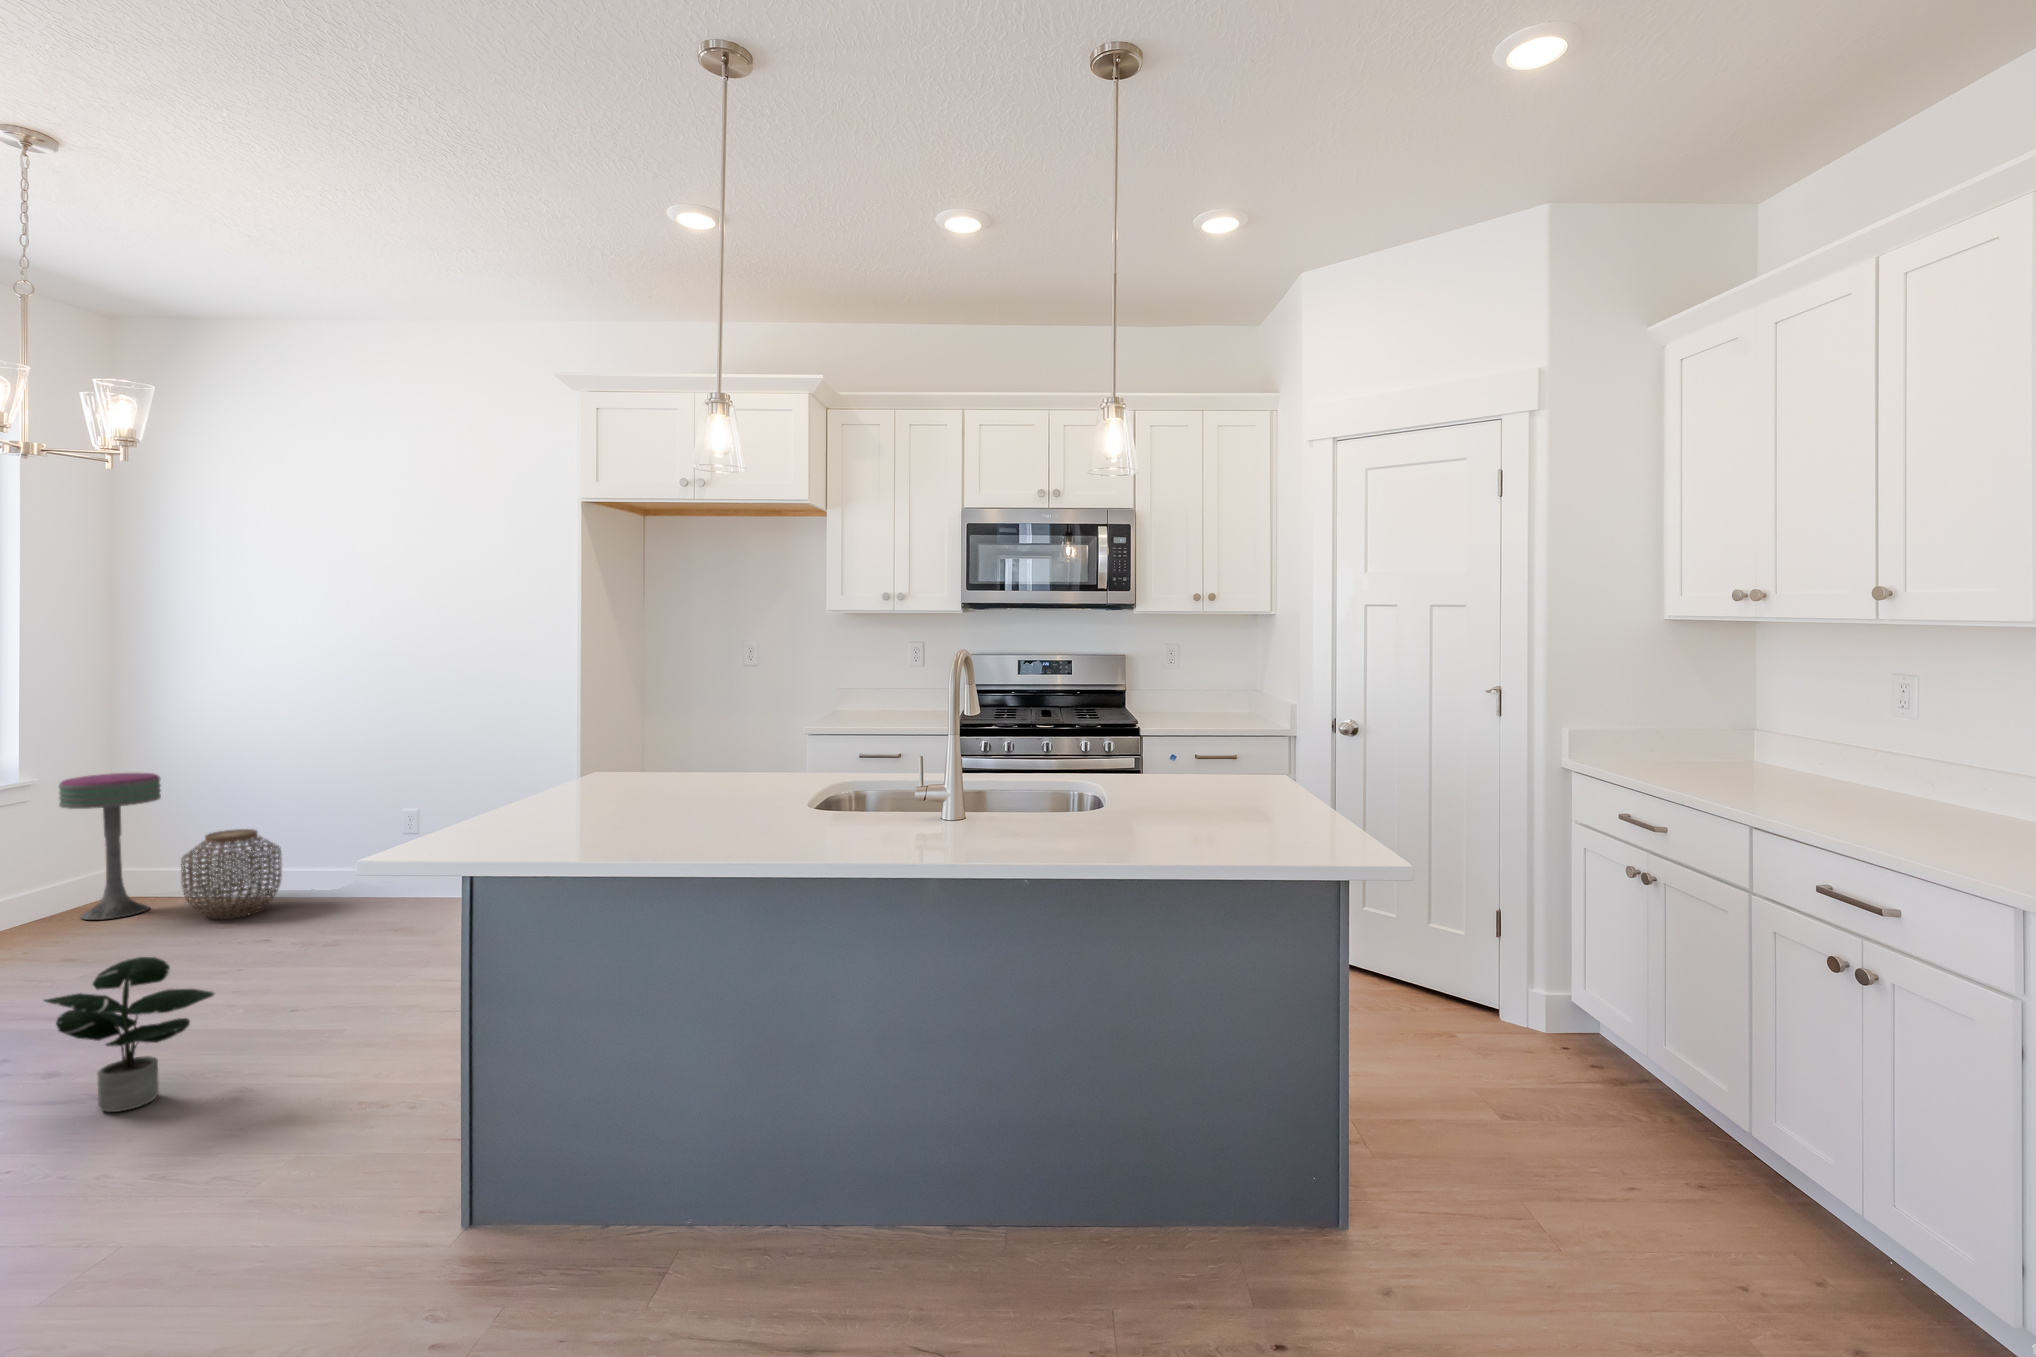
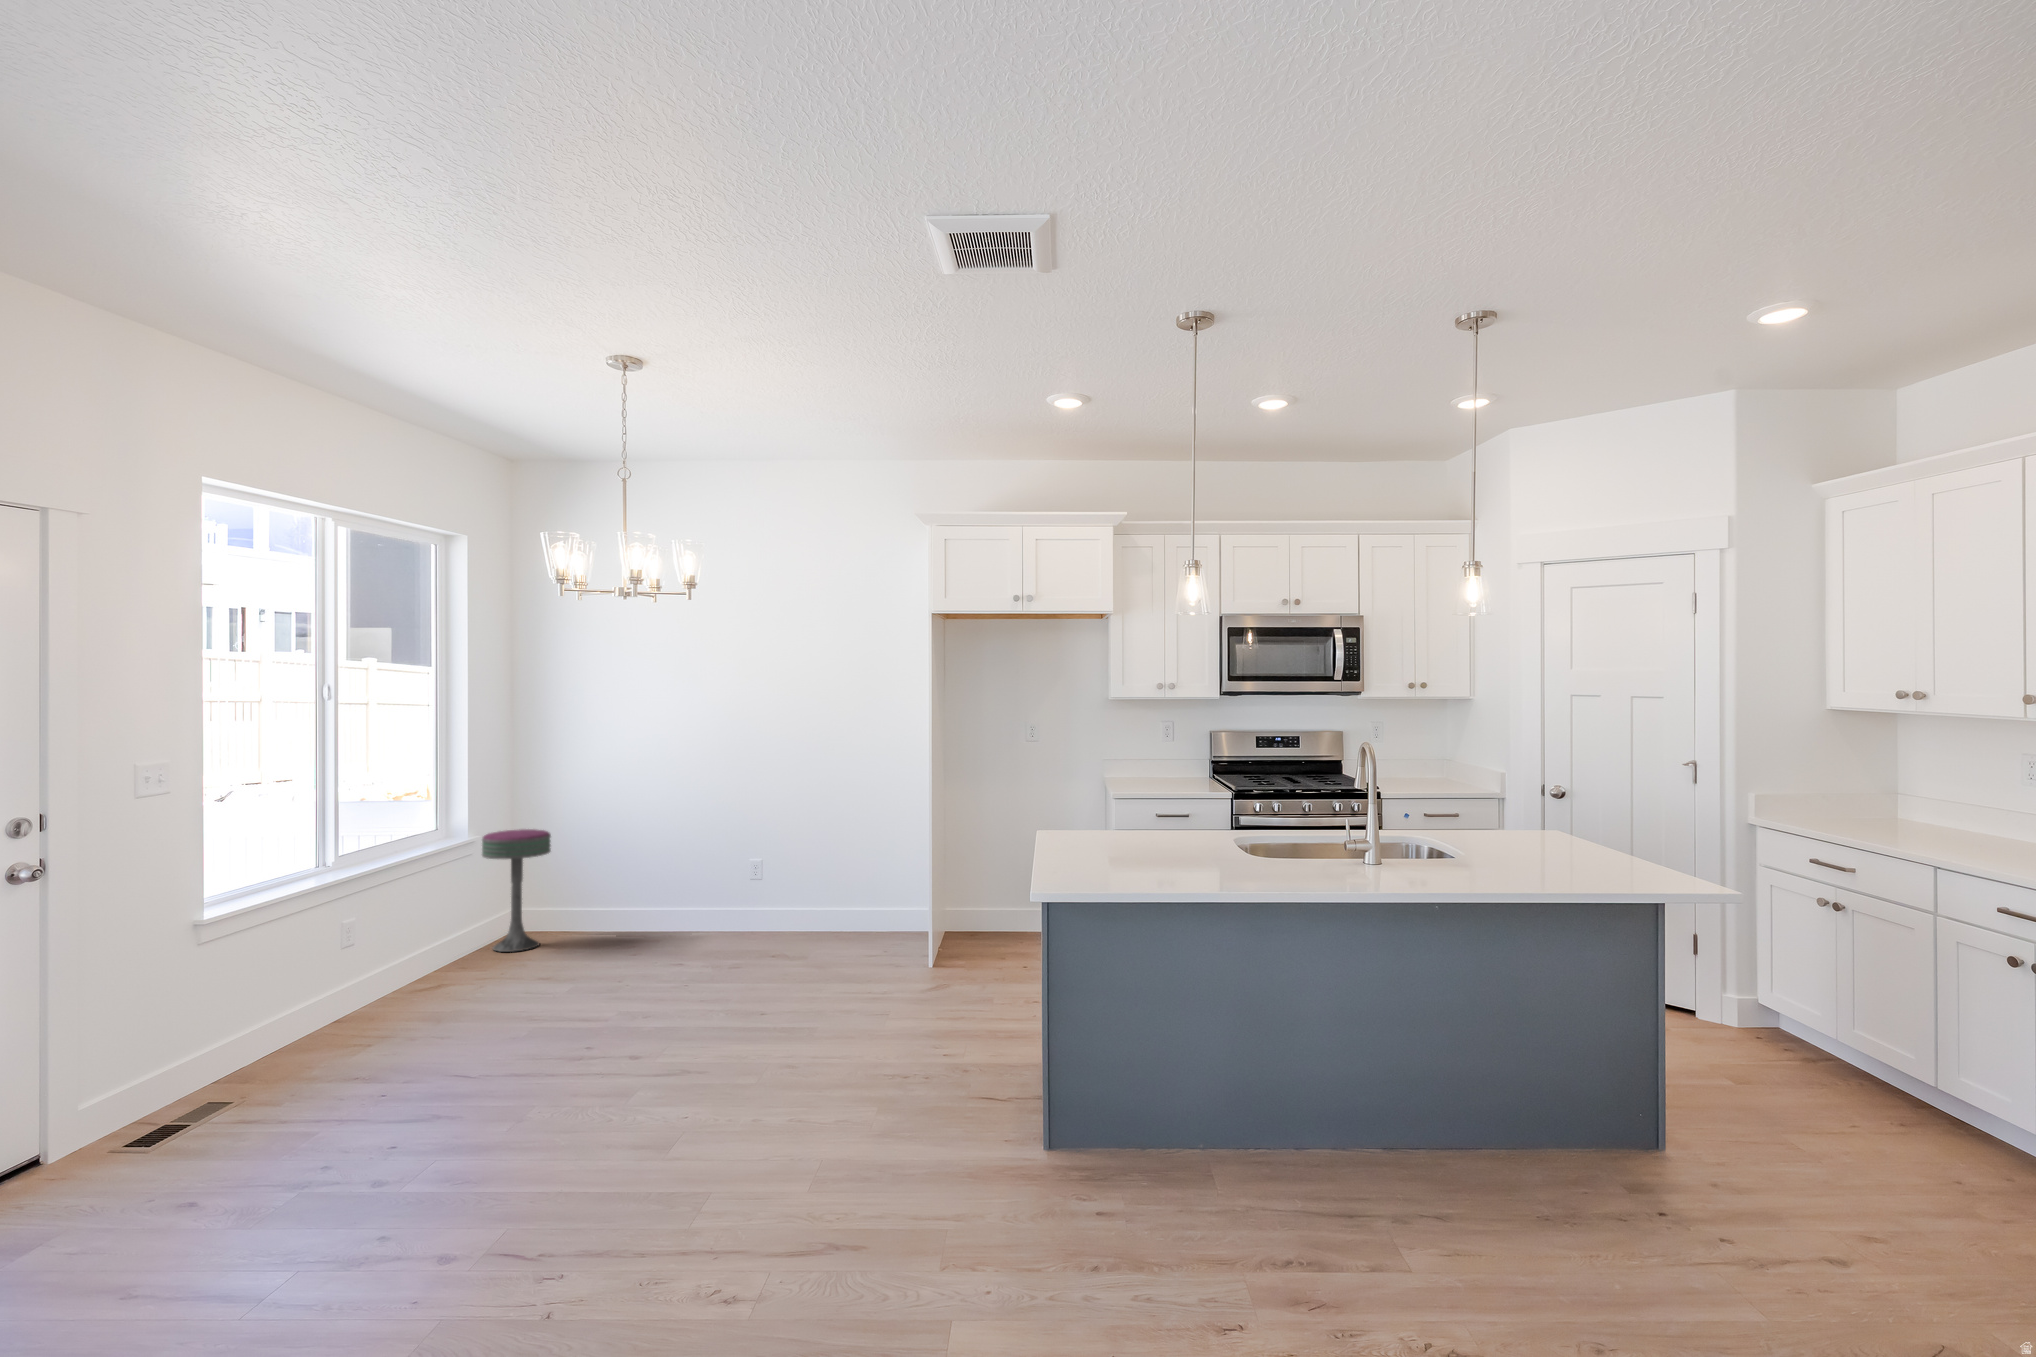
woven basket: present [181,829,282,919] -> none [580,876,649,951]
potted plant: present [44,957,215,1112] -> none [683,969,784,1083]

